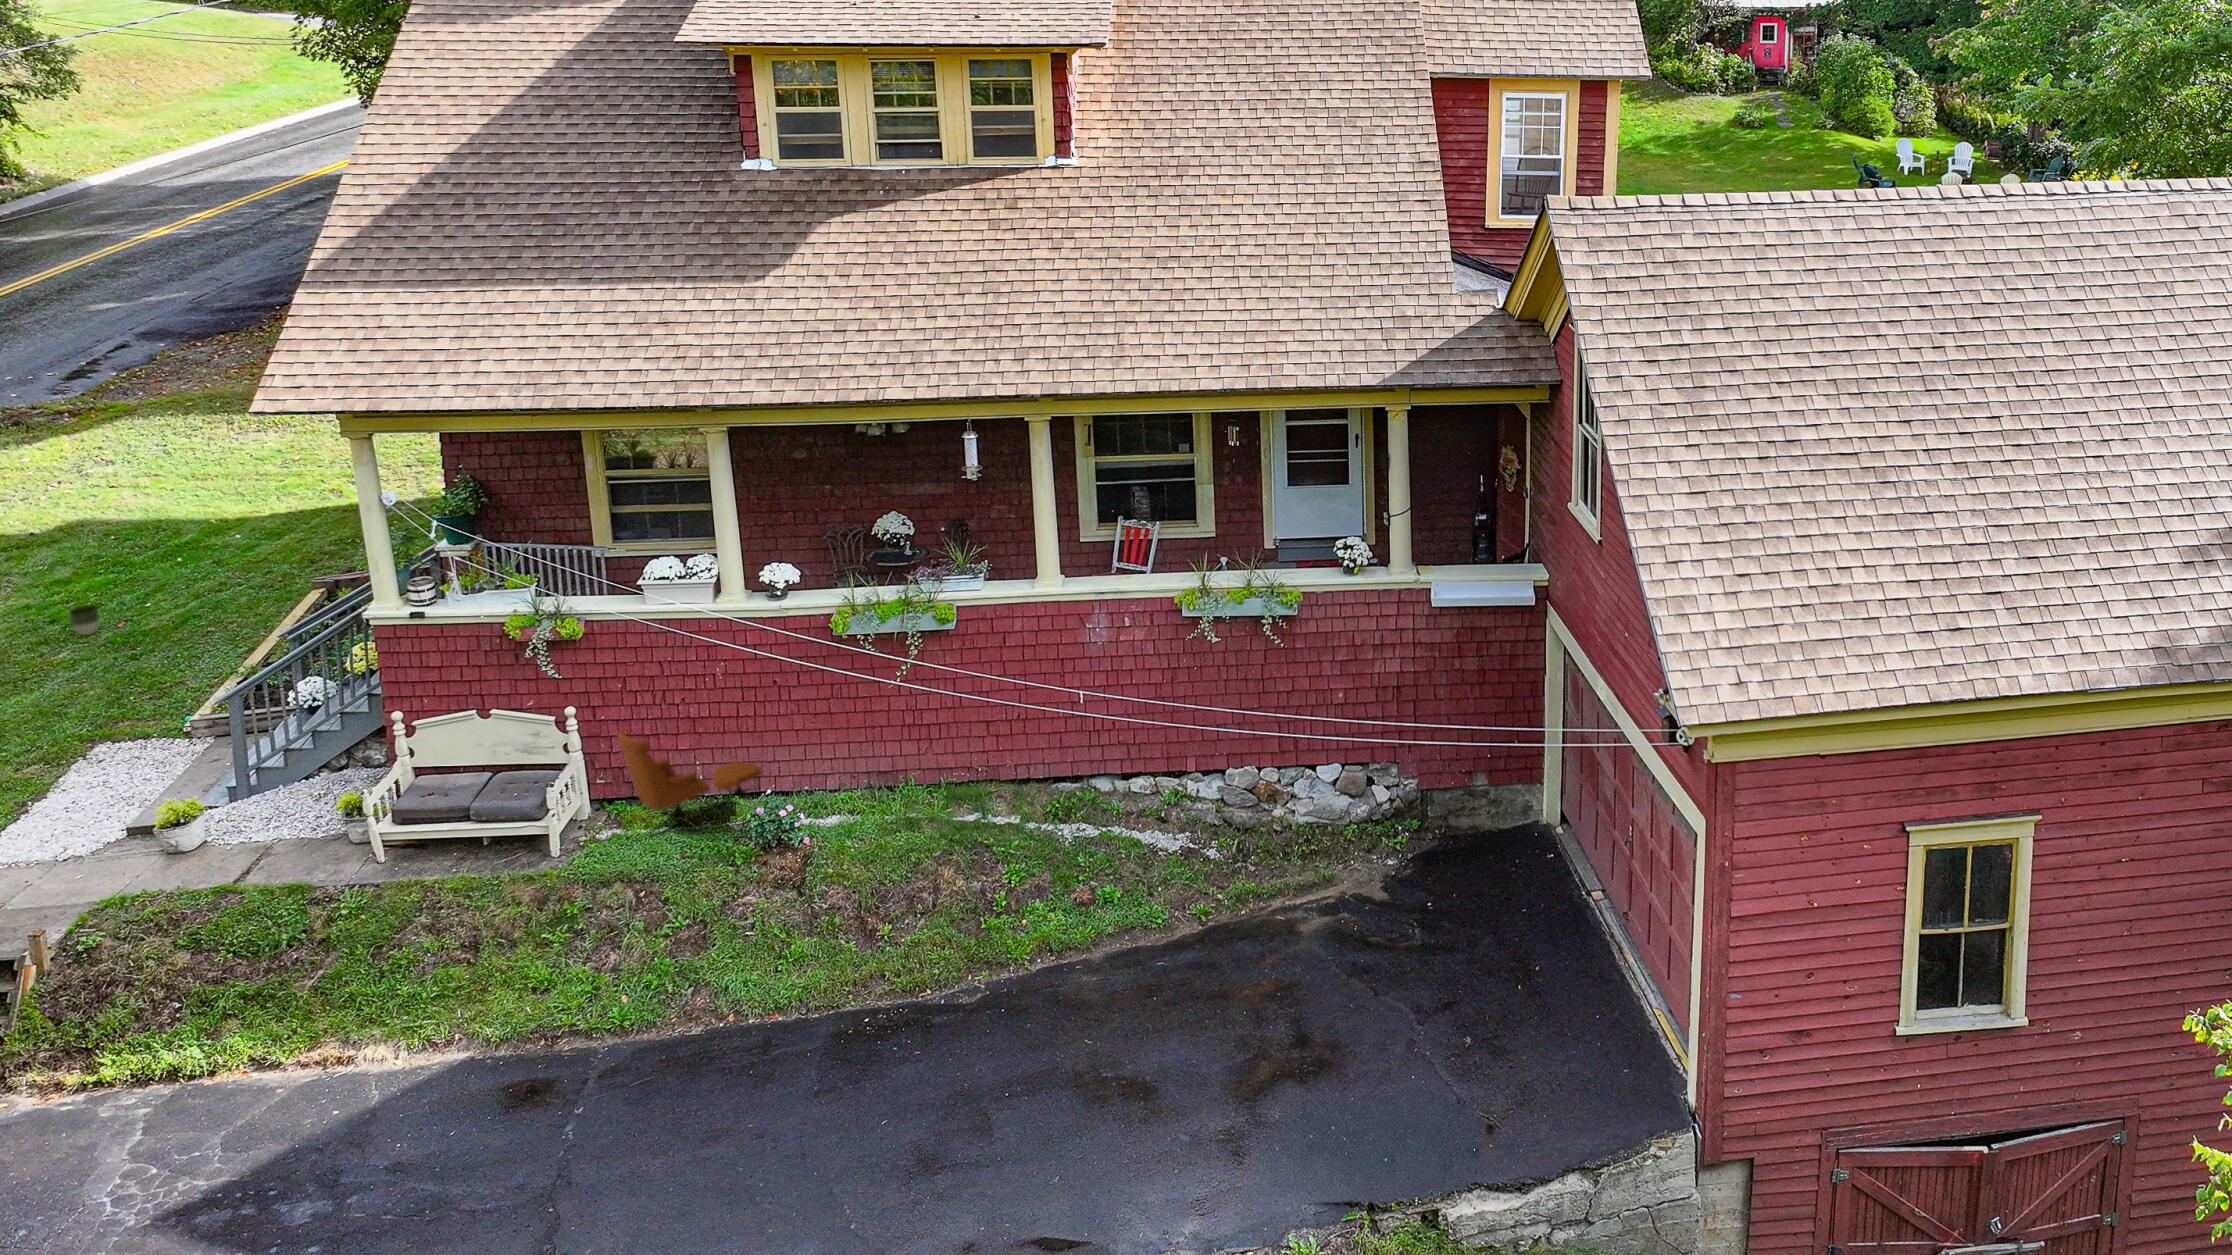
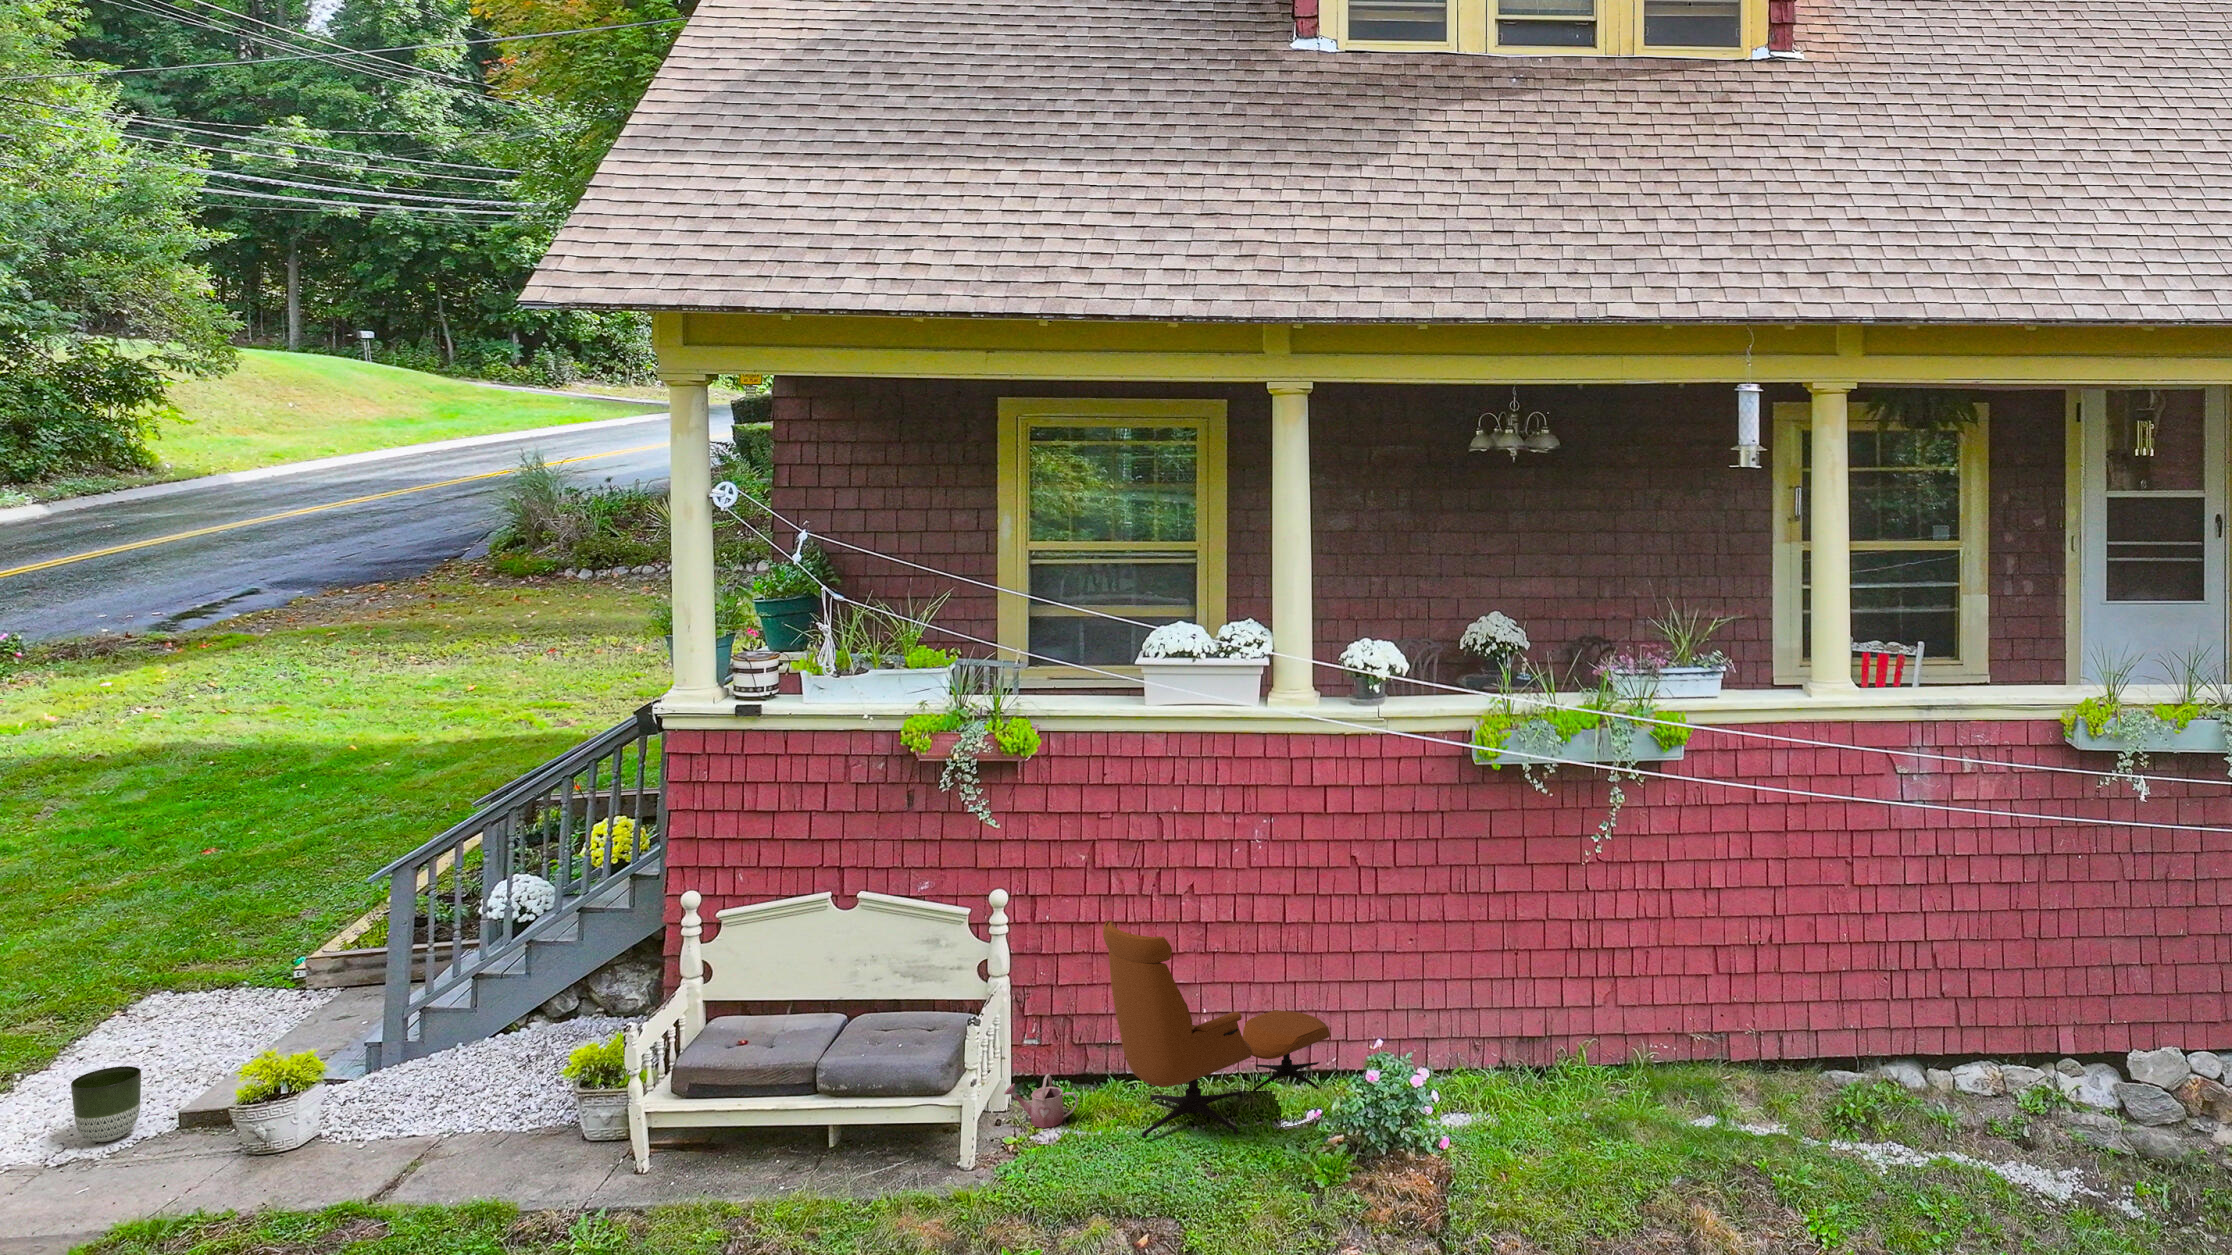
planter: present [69,605,100,635] -> present [71,1066,141,1142]
watering can: none [577,803,617,830] -> present [1004,1074,1078,1128]

